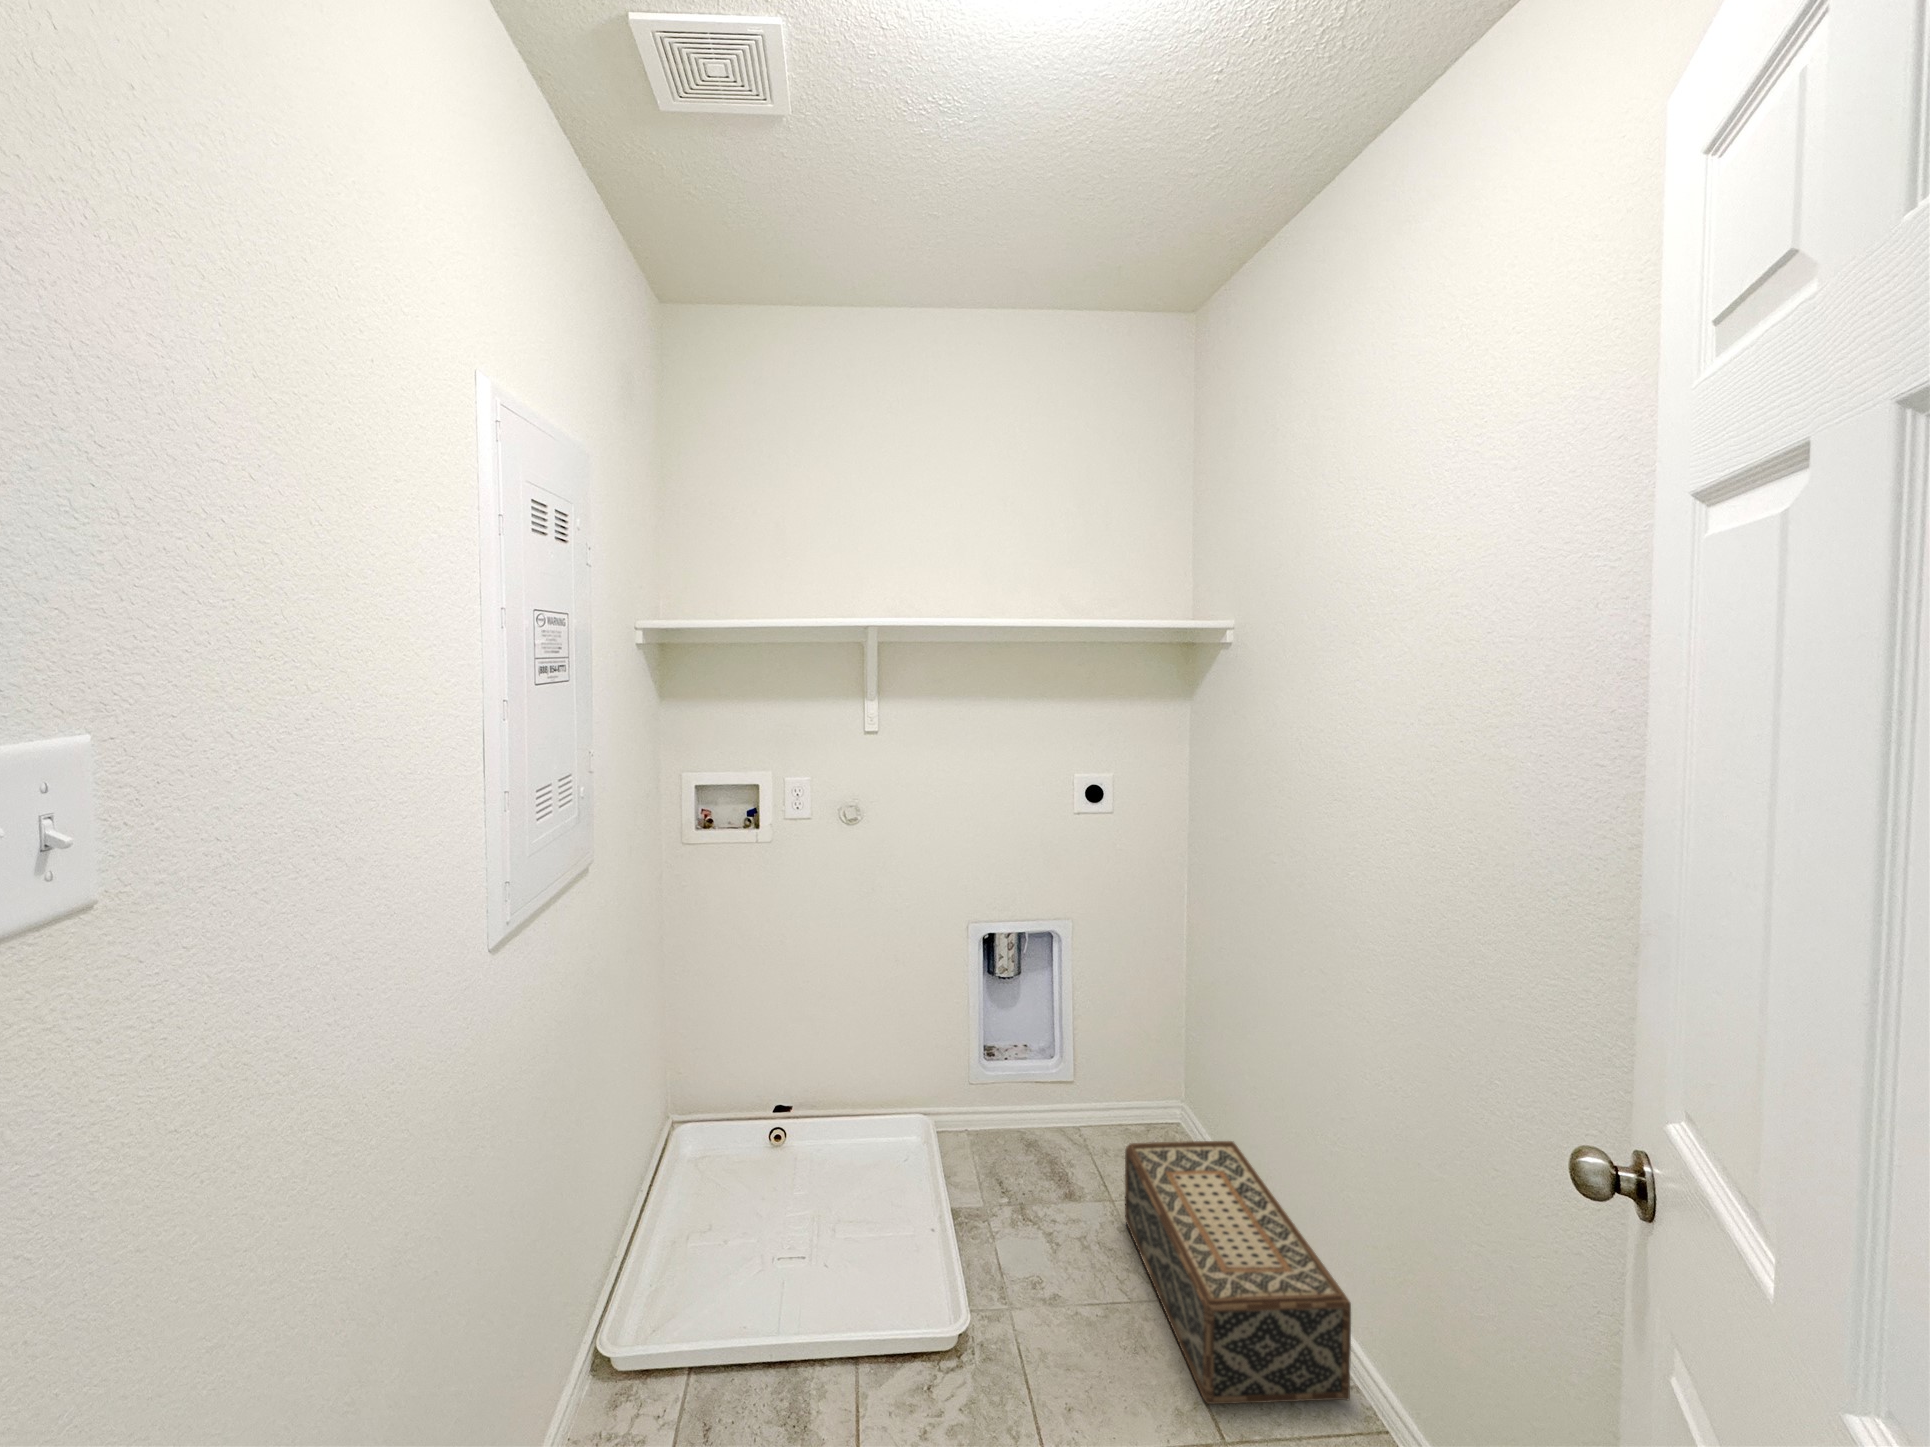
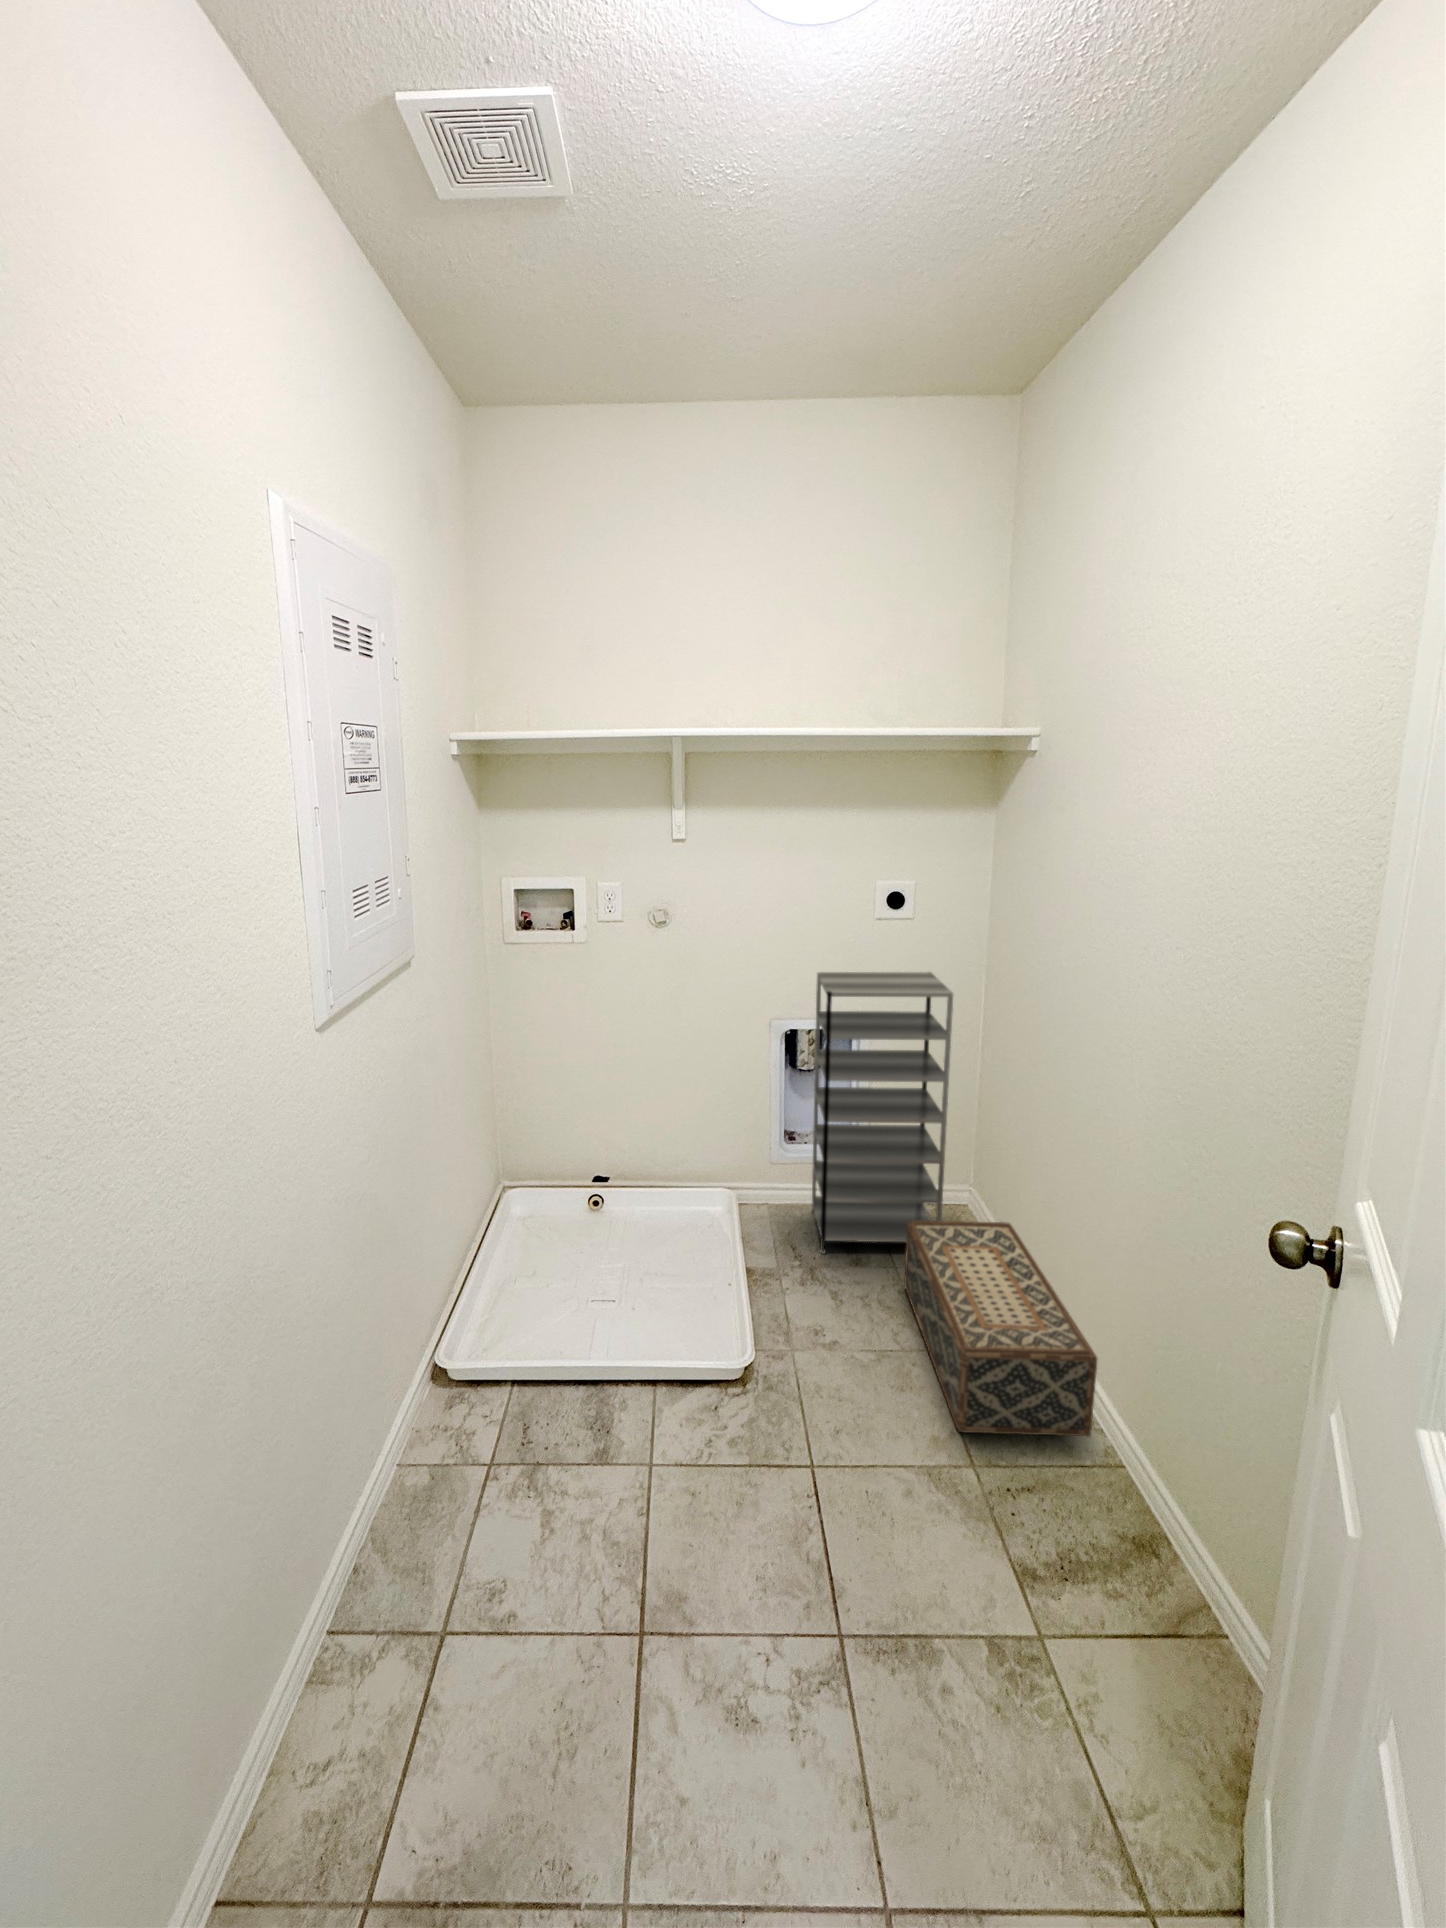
shelving unit: none [1015,866,1161,1184] -> present [811,972,953,1254]

